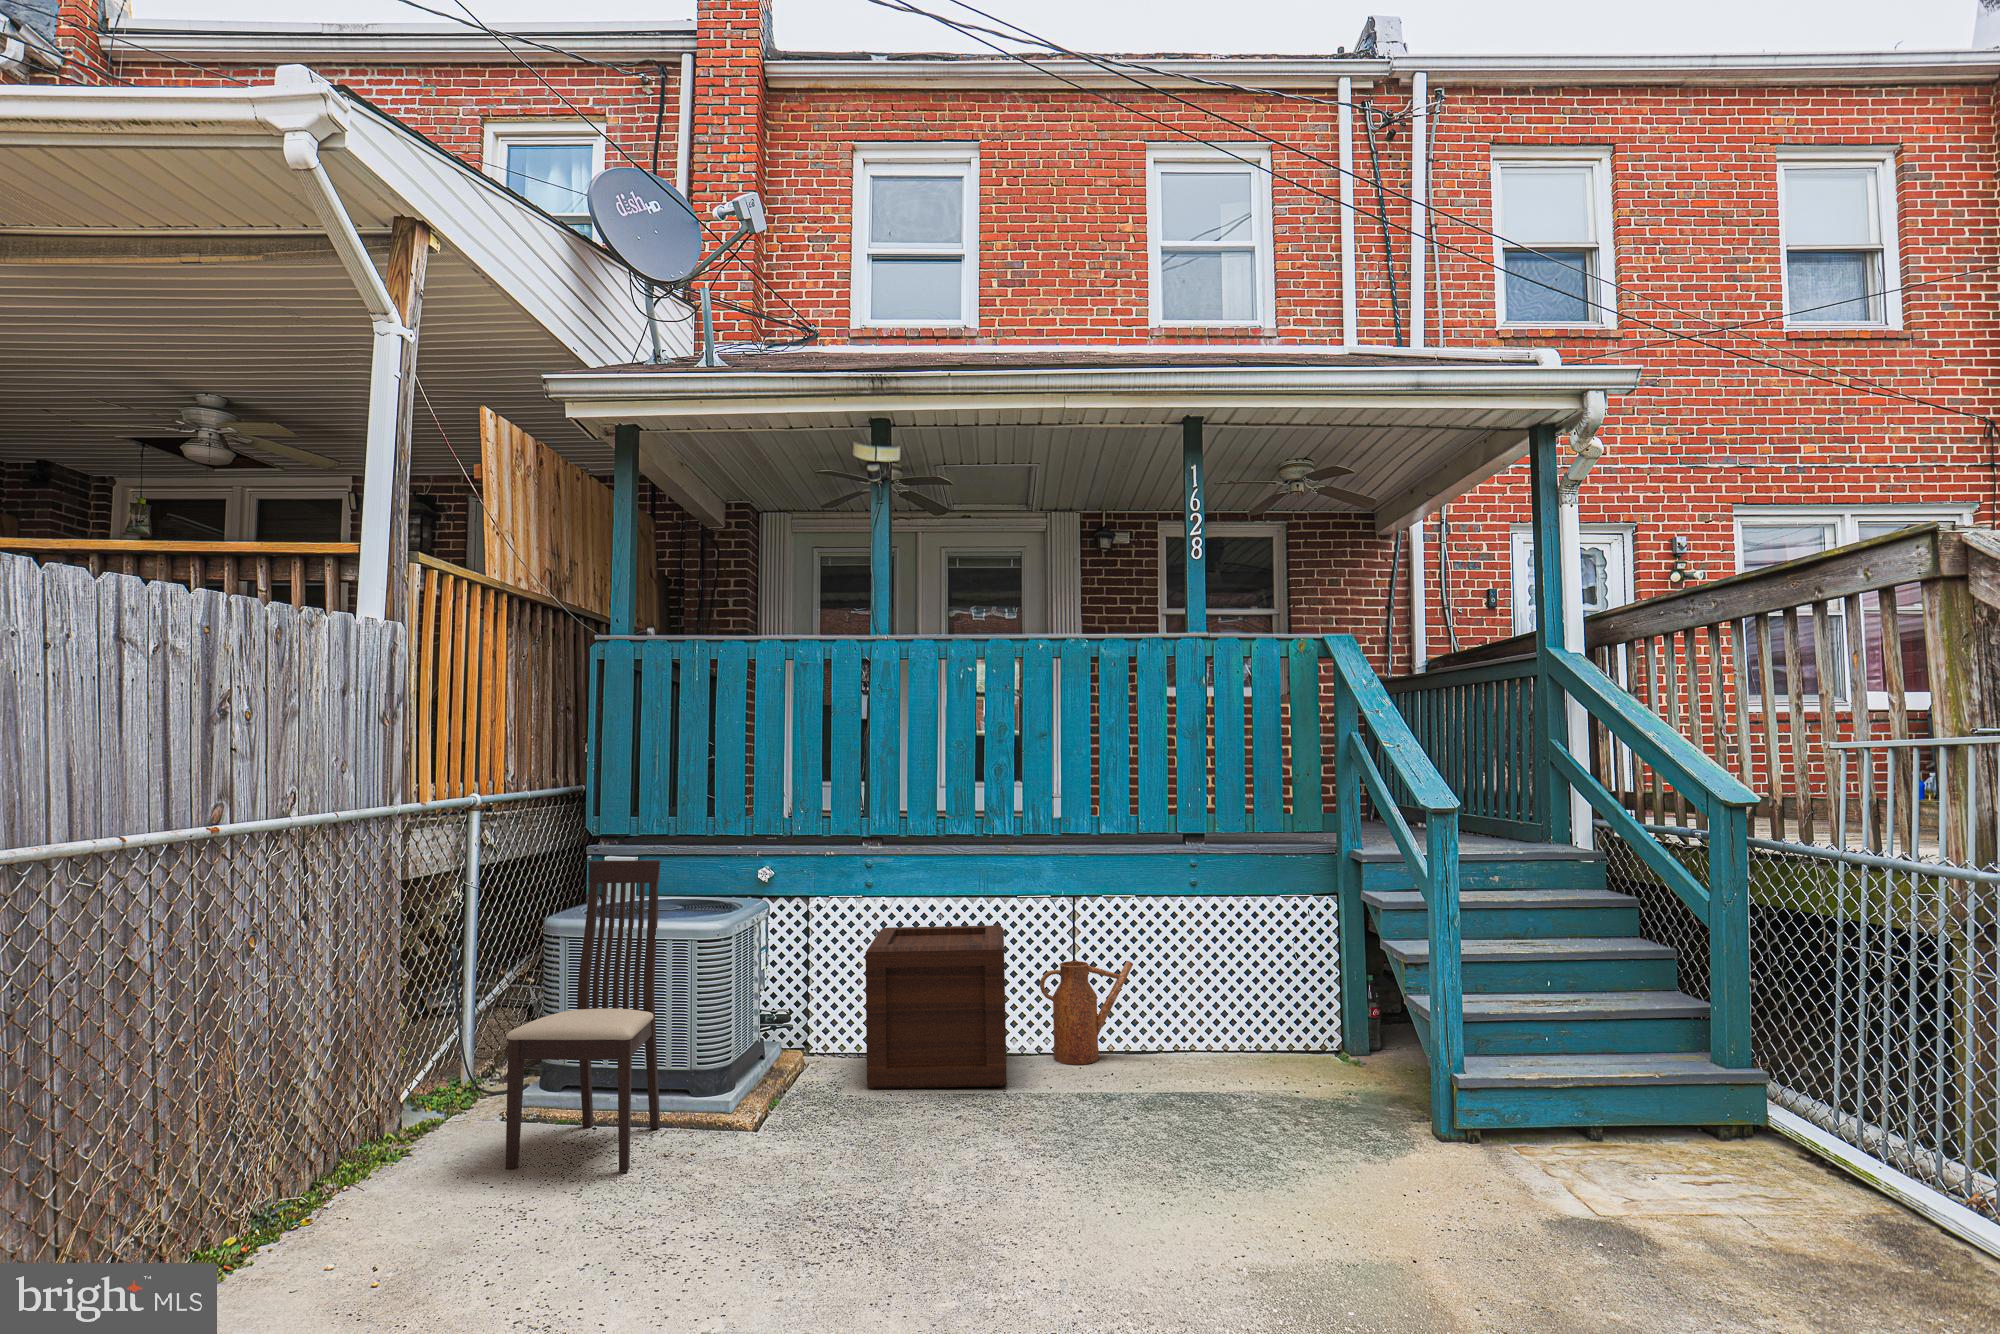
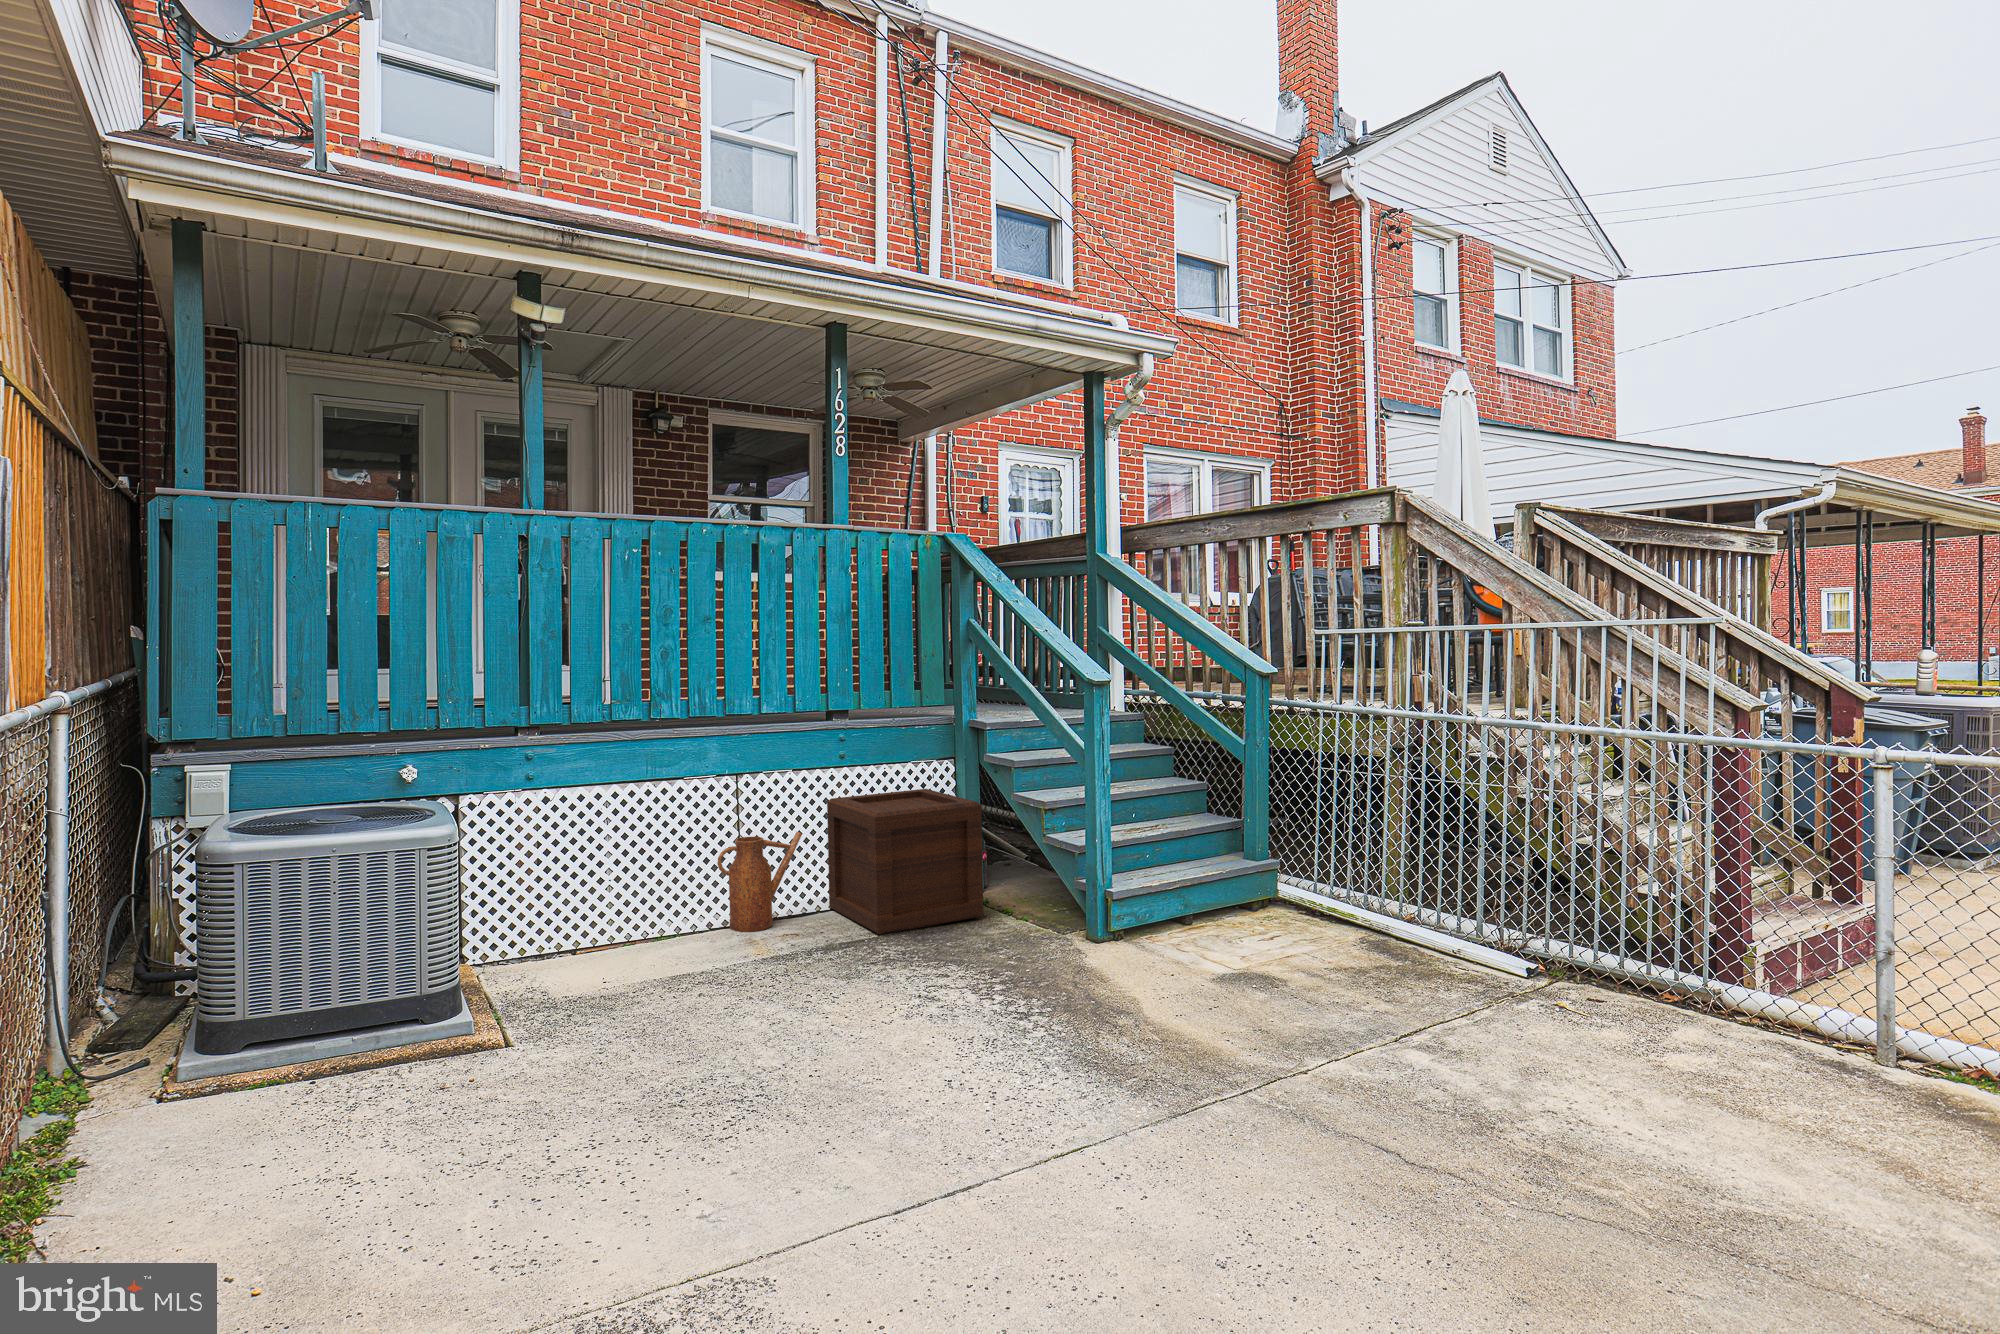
chair: present [506,860,660,1171] -> none [220,765,403,1142]
wooden crate: present [866,925,1007,1089] -> present [827,789,983,935]

